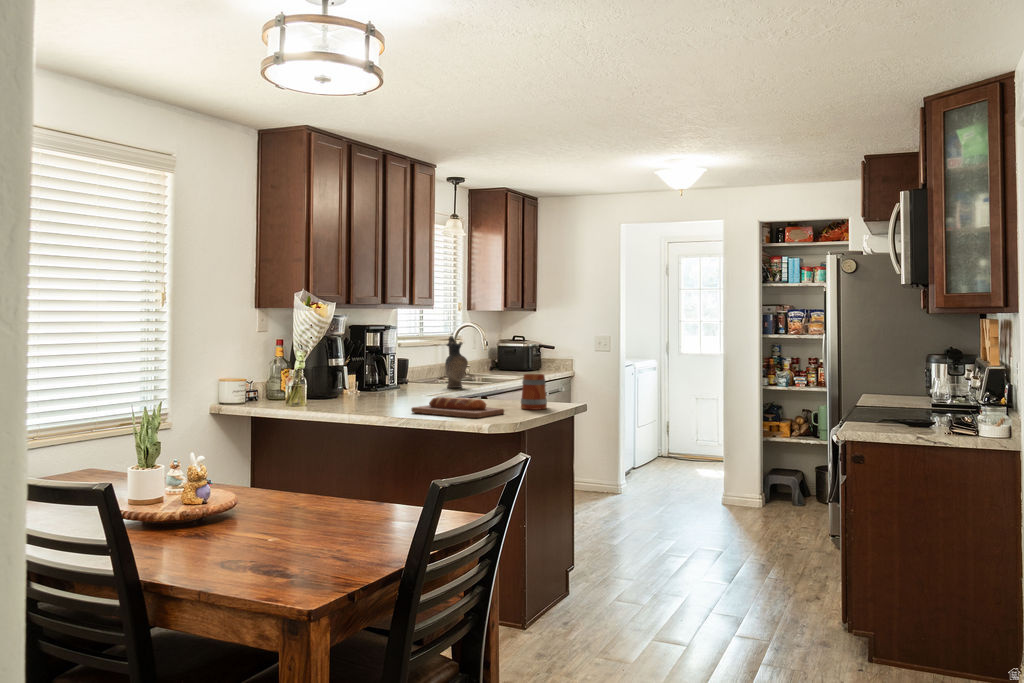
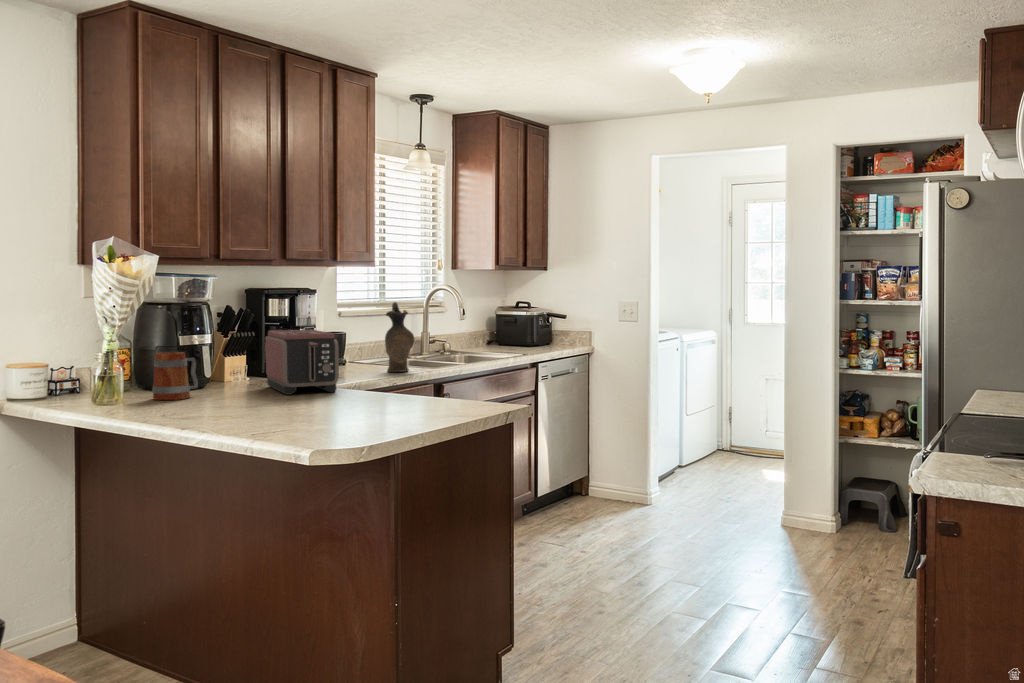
toaster: none [379,356,440,401] -> present [265,330,339,395]
mug: present [521,374,547,410] -> present [152,352,198,400]
bread loaf: present [411,397,504,418] -> none [247,394,380,431]

